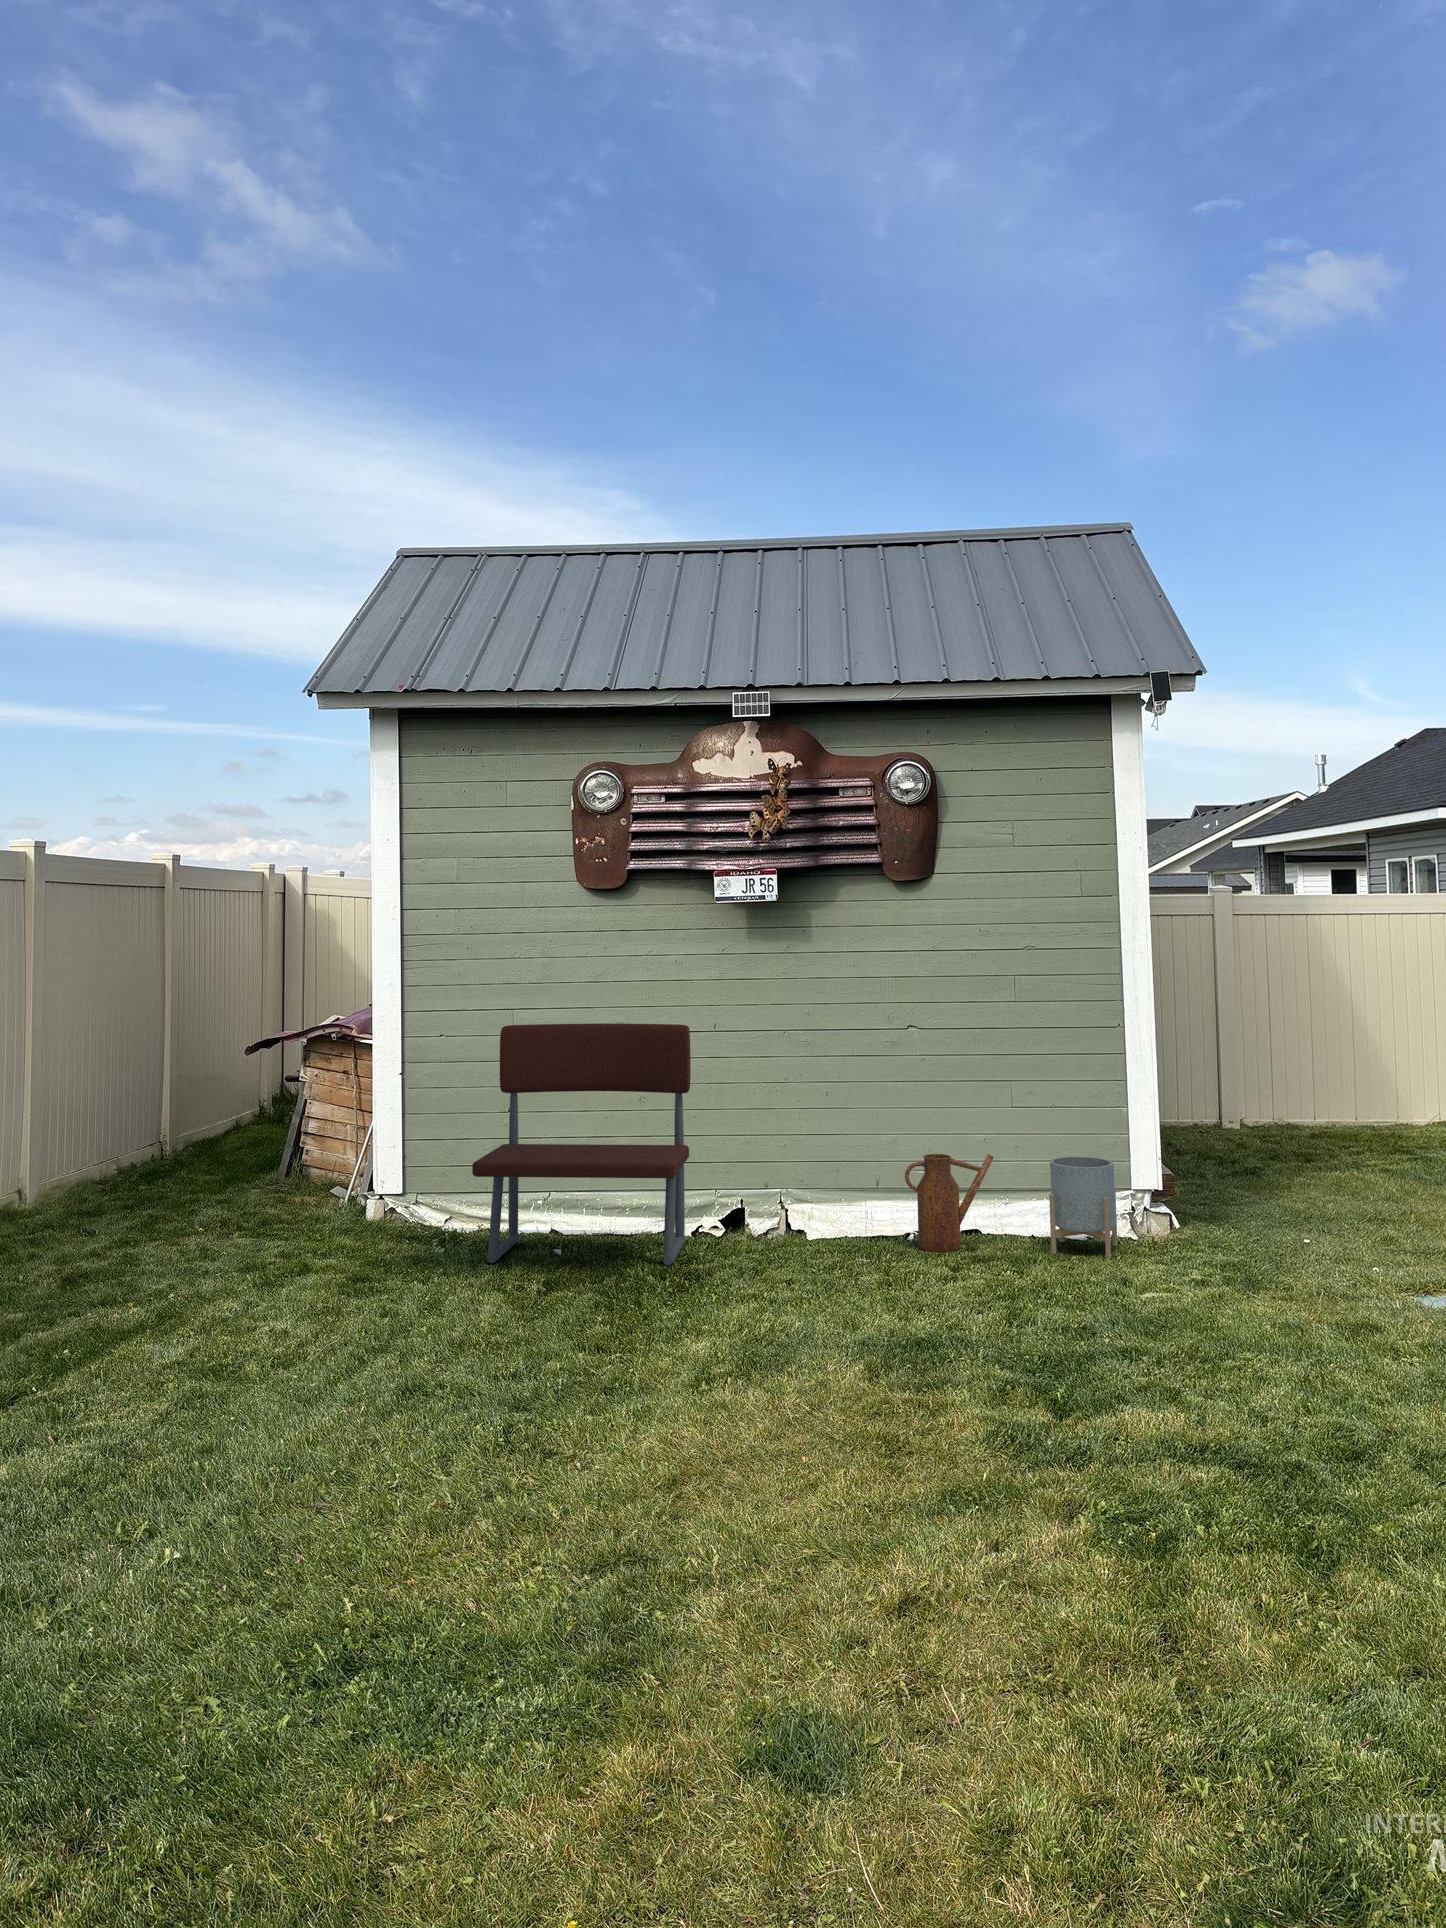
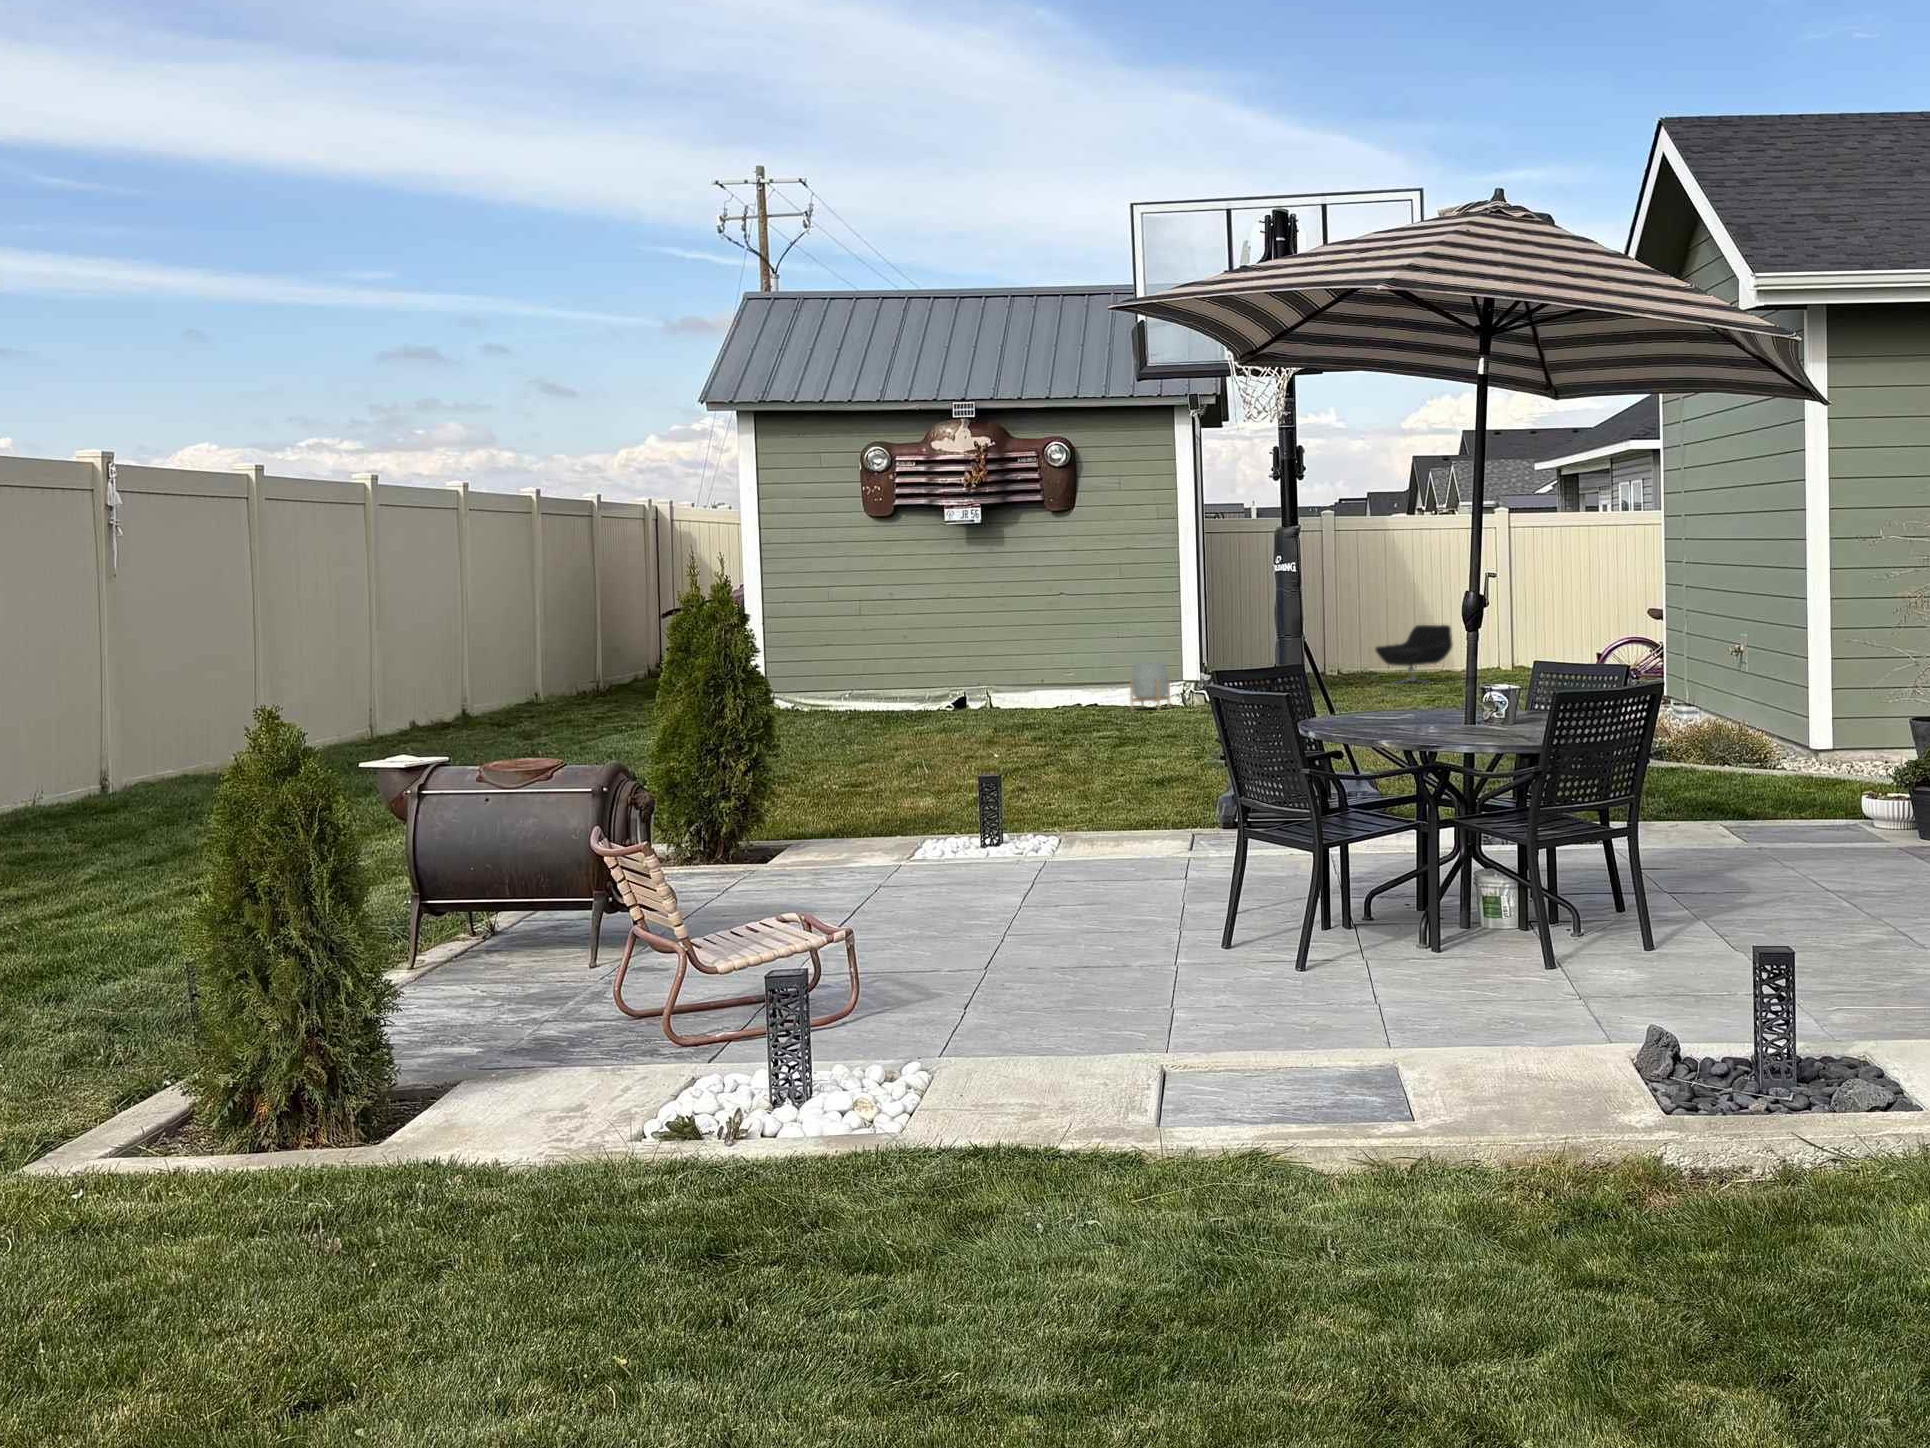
bench: present [472,1023,691,1265] -> none [811,594,933,721]
lounge chair: none [1295,1046,1415,1141] -> present [1375,625,1452,682]
watering can: present [905,1154,994,1252] -> none [1054,661,1103,712]

